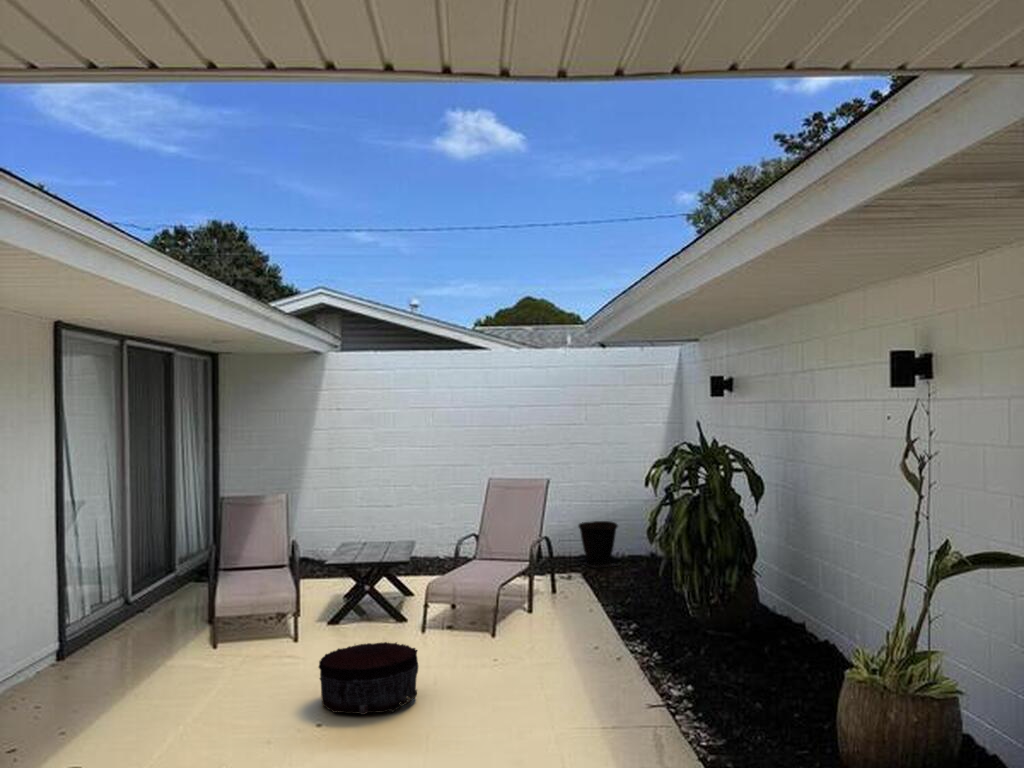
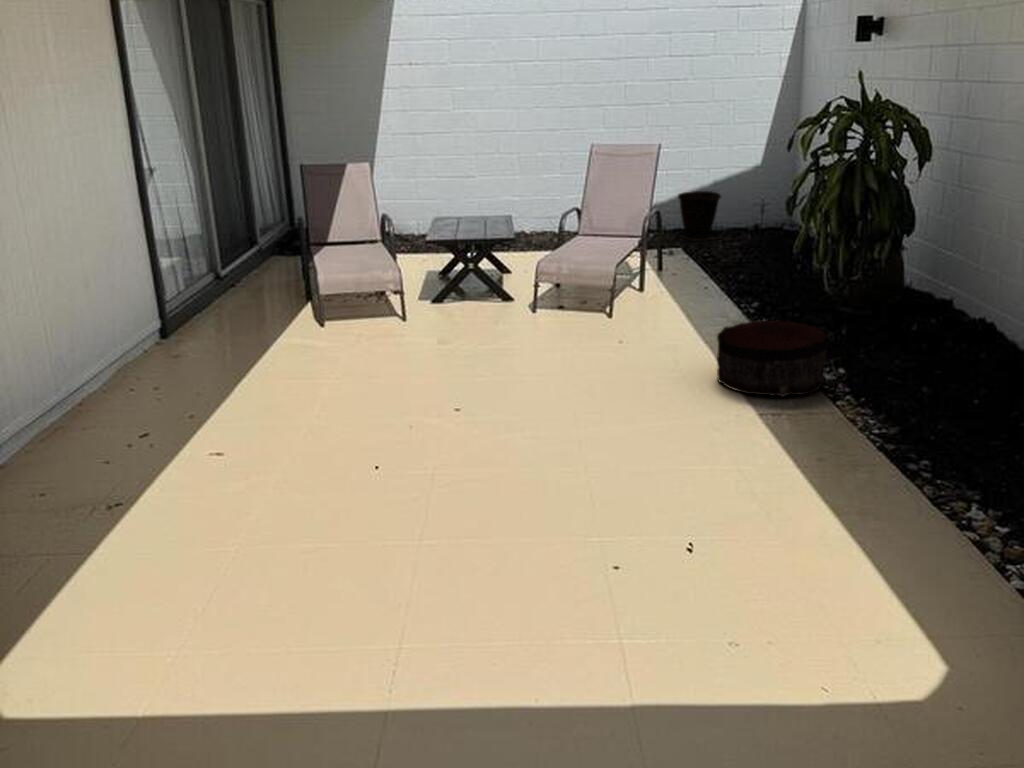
pouf: present [319,642,418,715] -> present [717,320,827,396]

